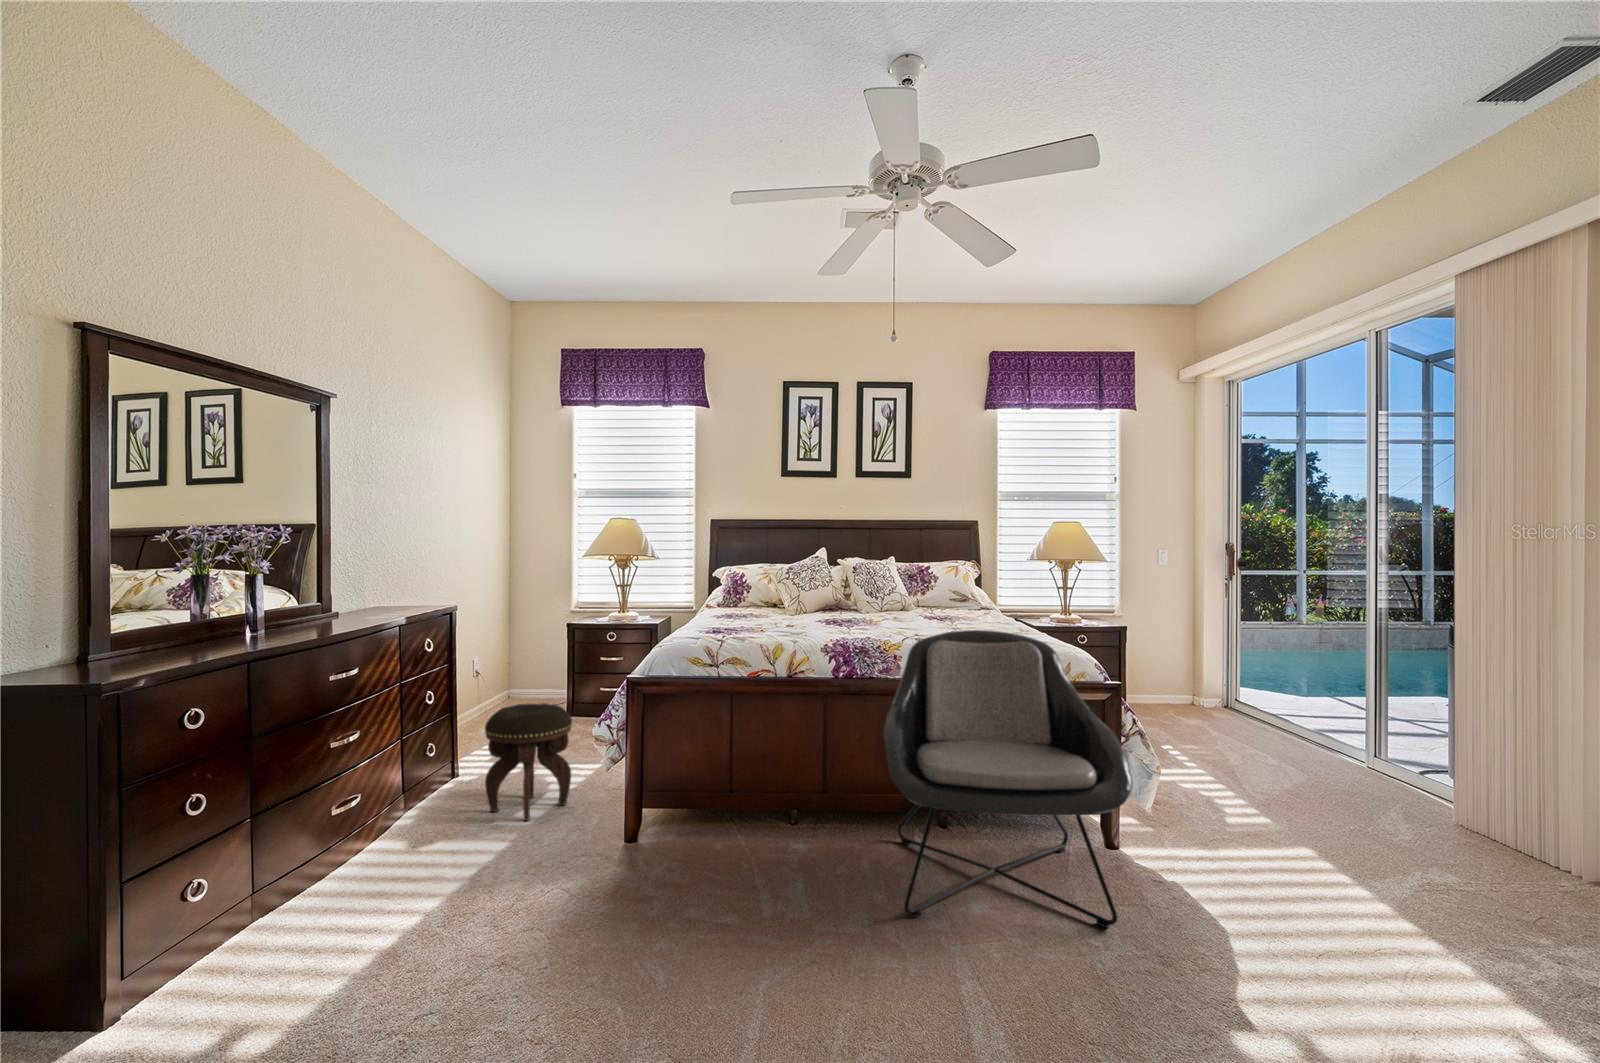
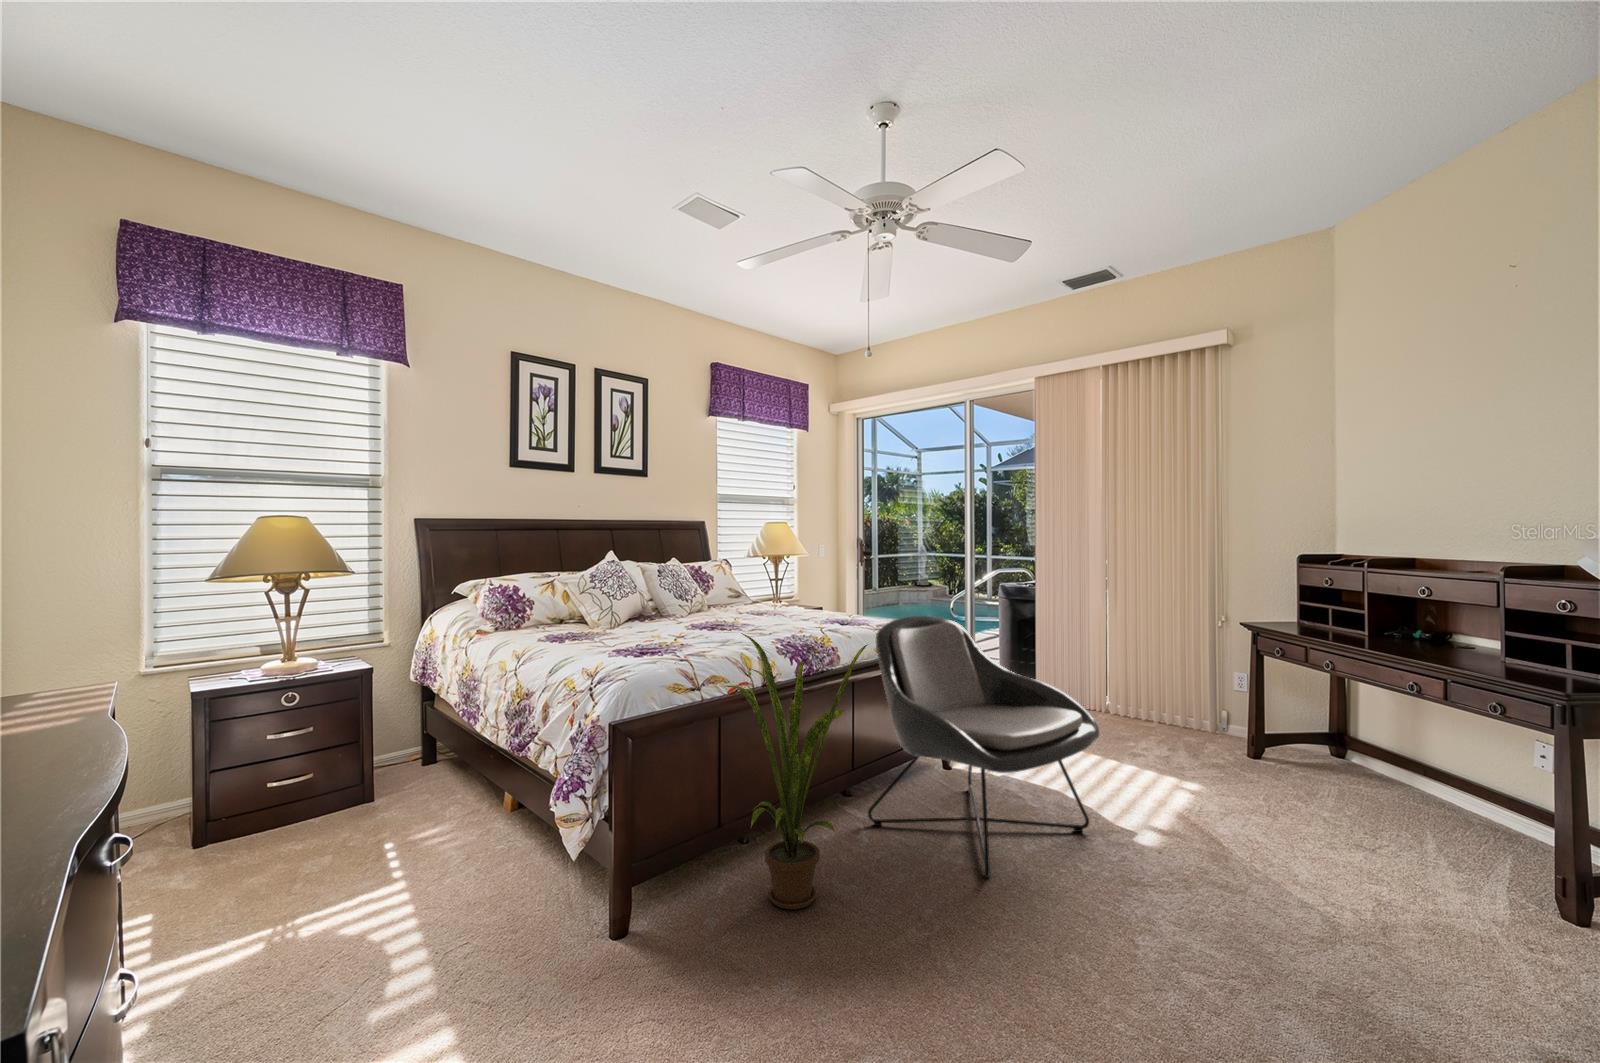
house plant: none [672,622,799,872] -> present [725,633,867,909]
footstool: present [485,703,572,821] -> none [351,787,492,980]

